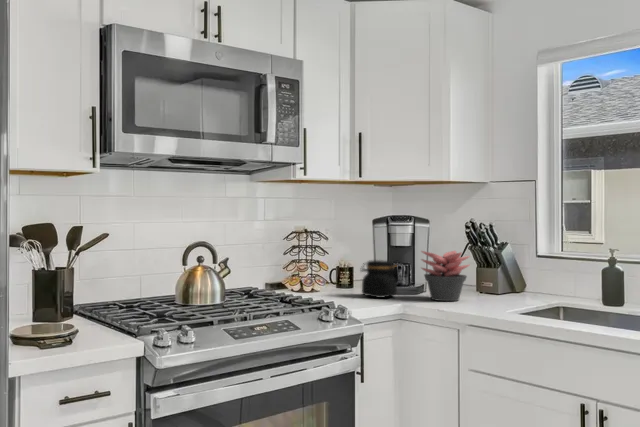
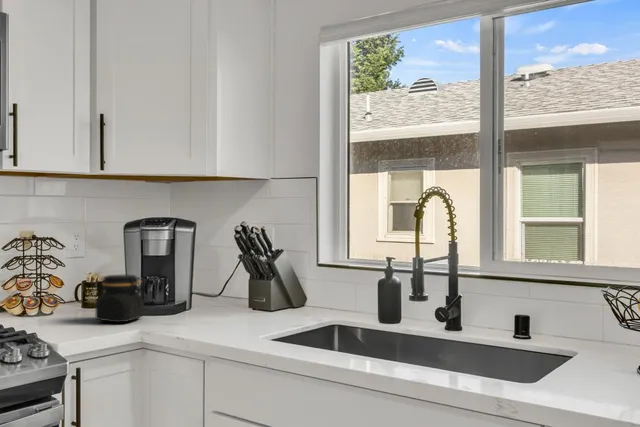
succulent plant: present [422,251,469,301] -> none [169,261,230,325]

